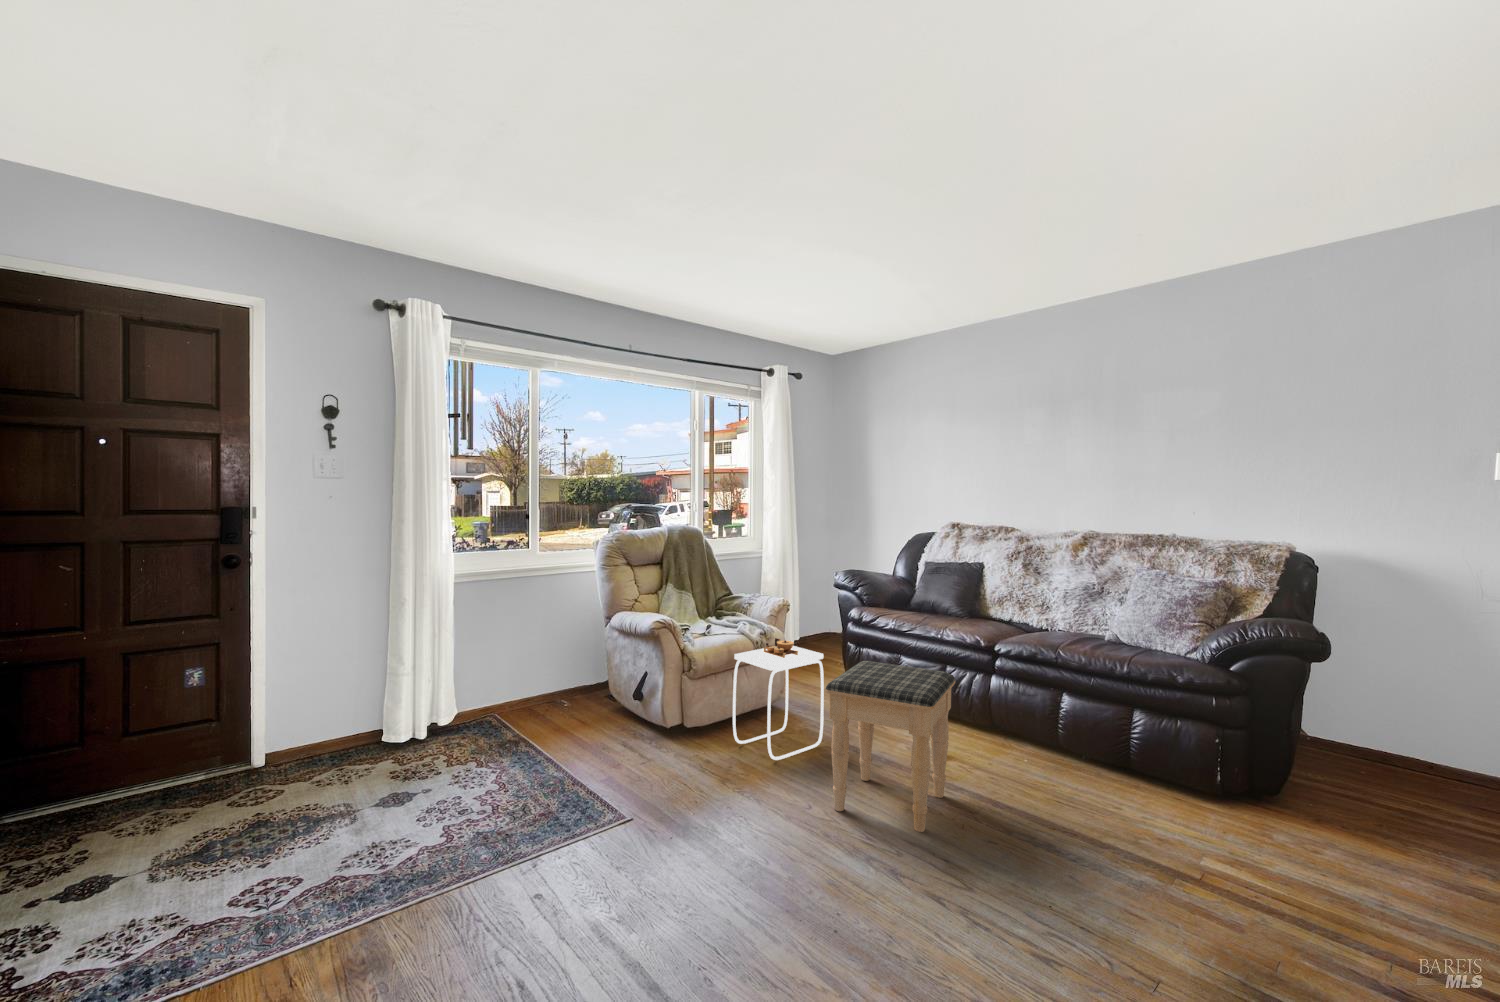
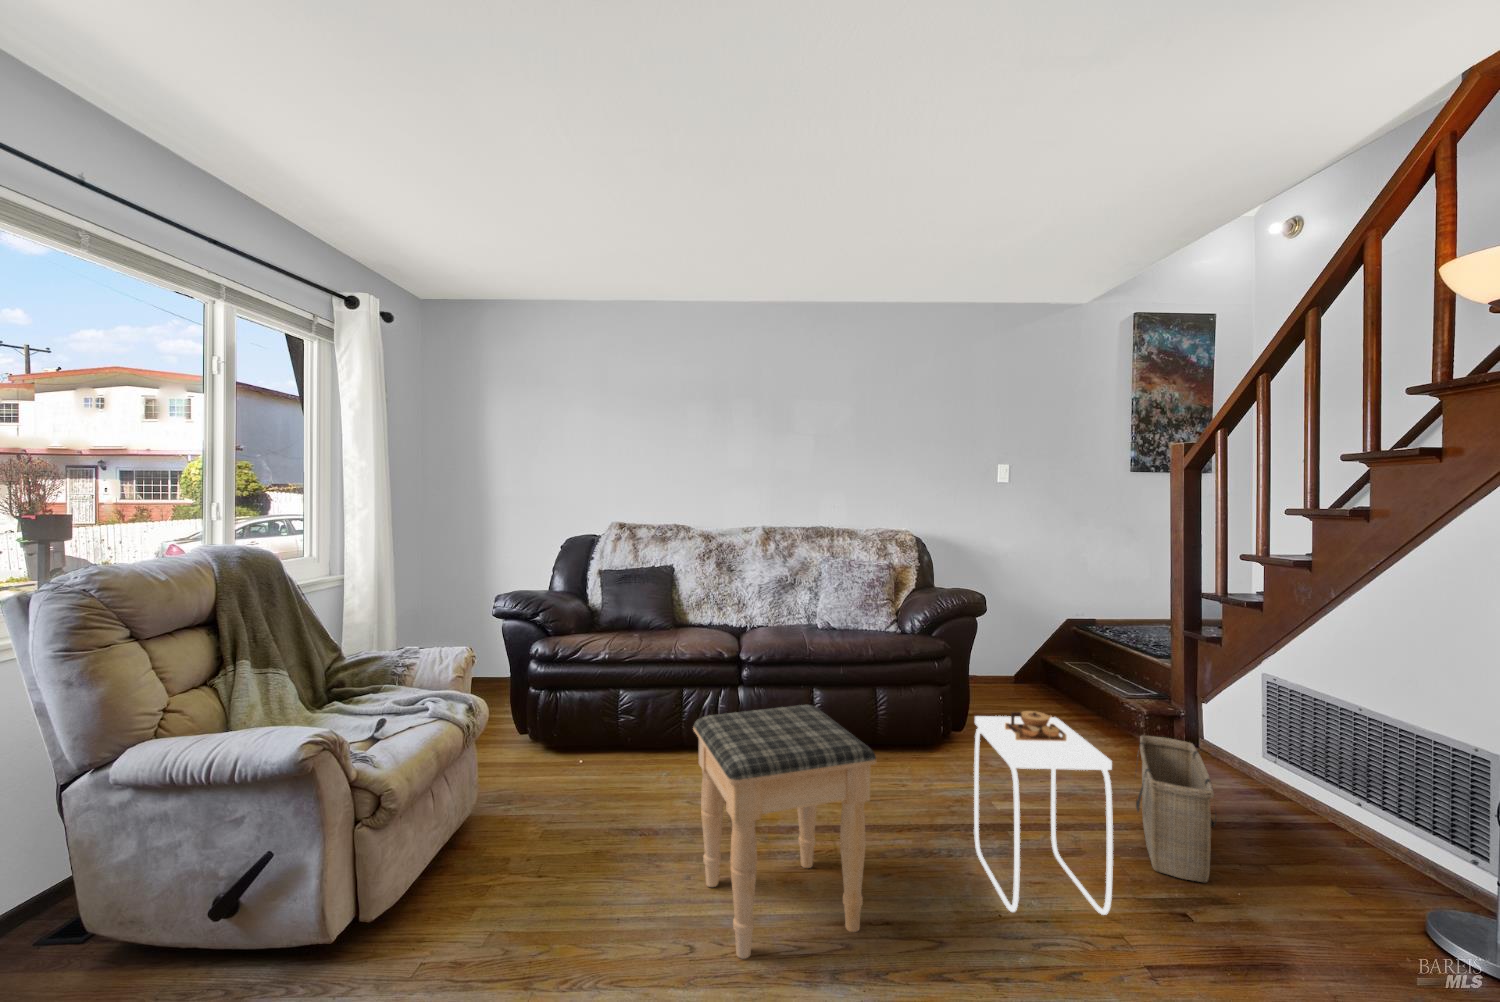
side table: present [733,638,824,760] -> present [974,711,1113,915]
basket: none [1260,810,1435,959] -> present [1136,735,1216,882]

